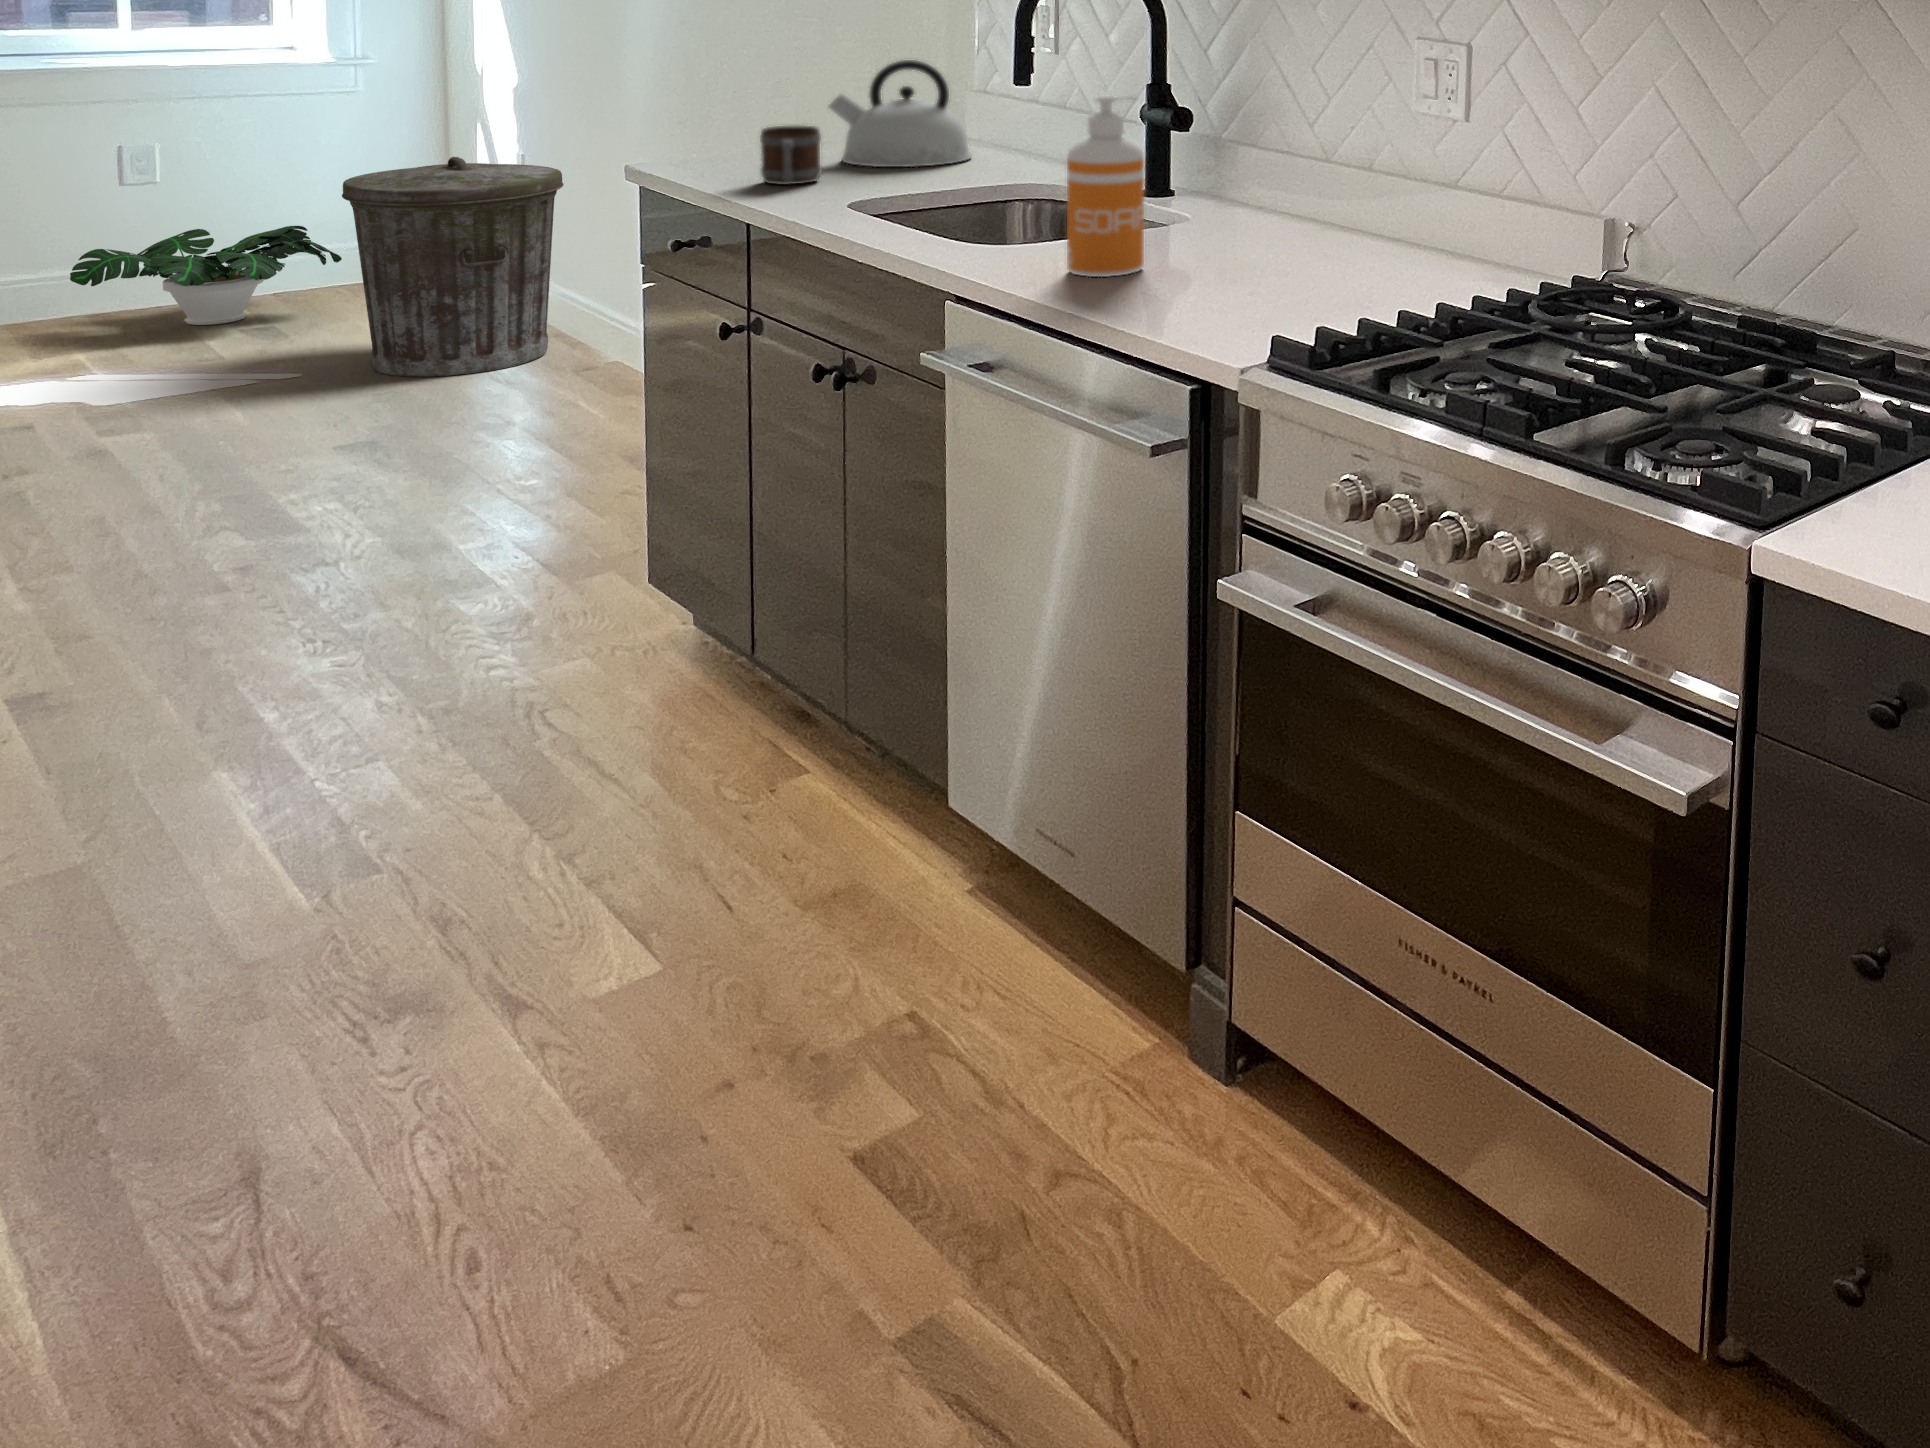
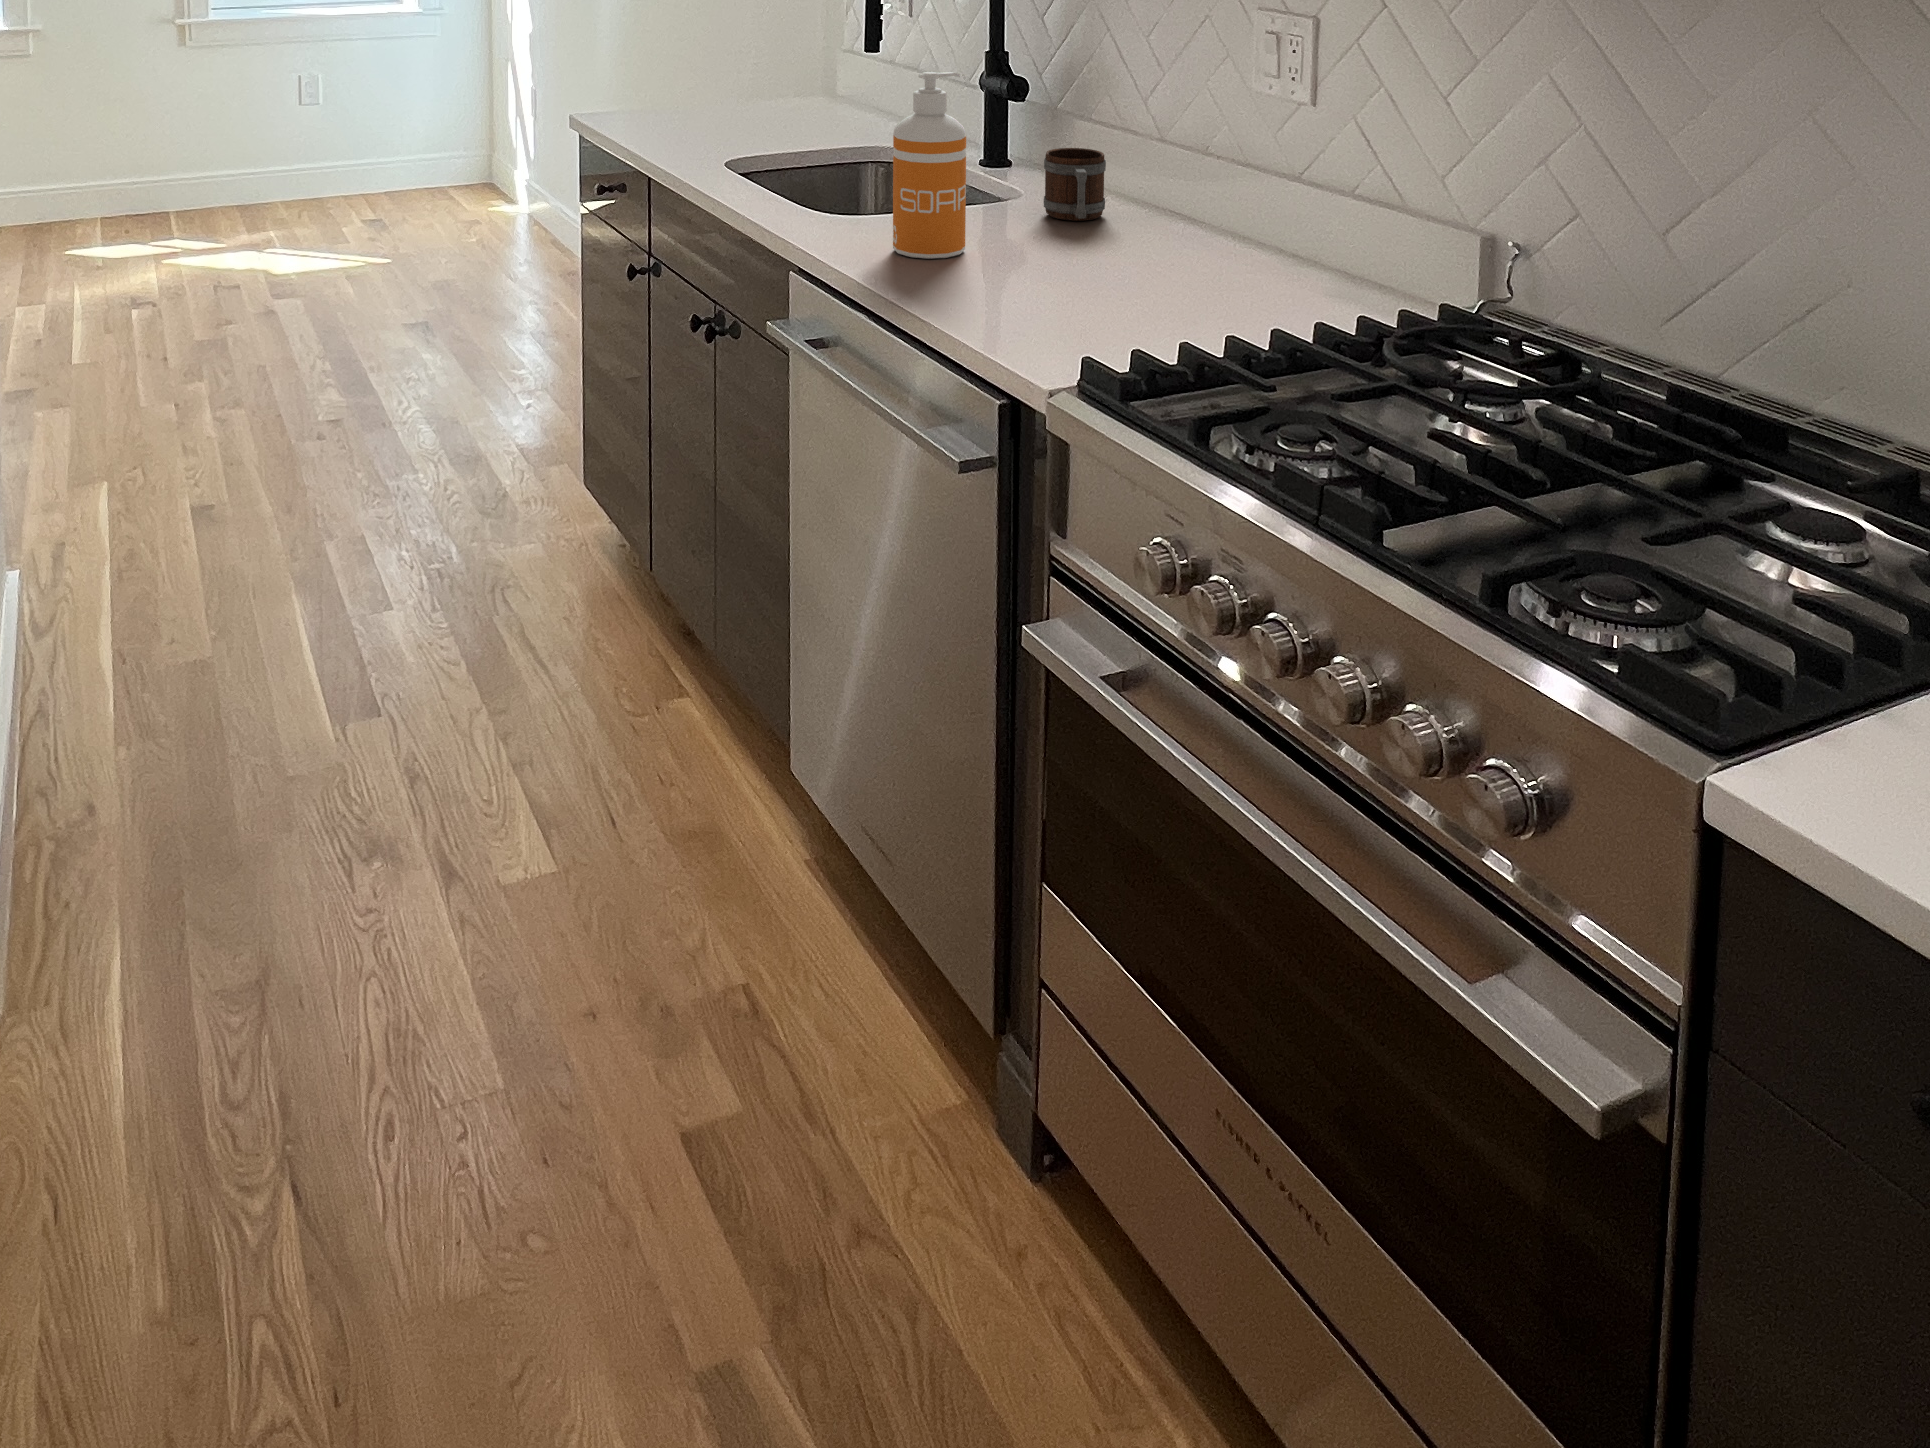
kettle: present [829,60,971,167] -> none [720,24,836,124]
mug: present [760,125,822,185] -> present [1044,148,1106,221]
trash can: present [342,157,564,377] -> none [421,93,561,268]
potted plant: present [70,226,342,325] -> none [273,140,427,213]

